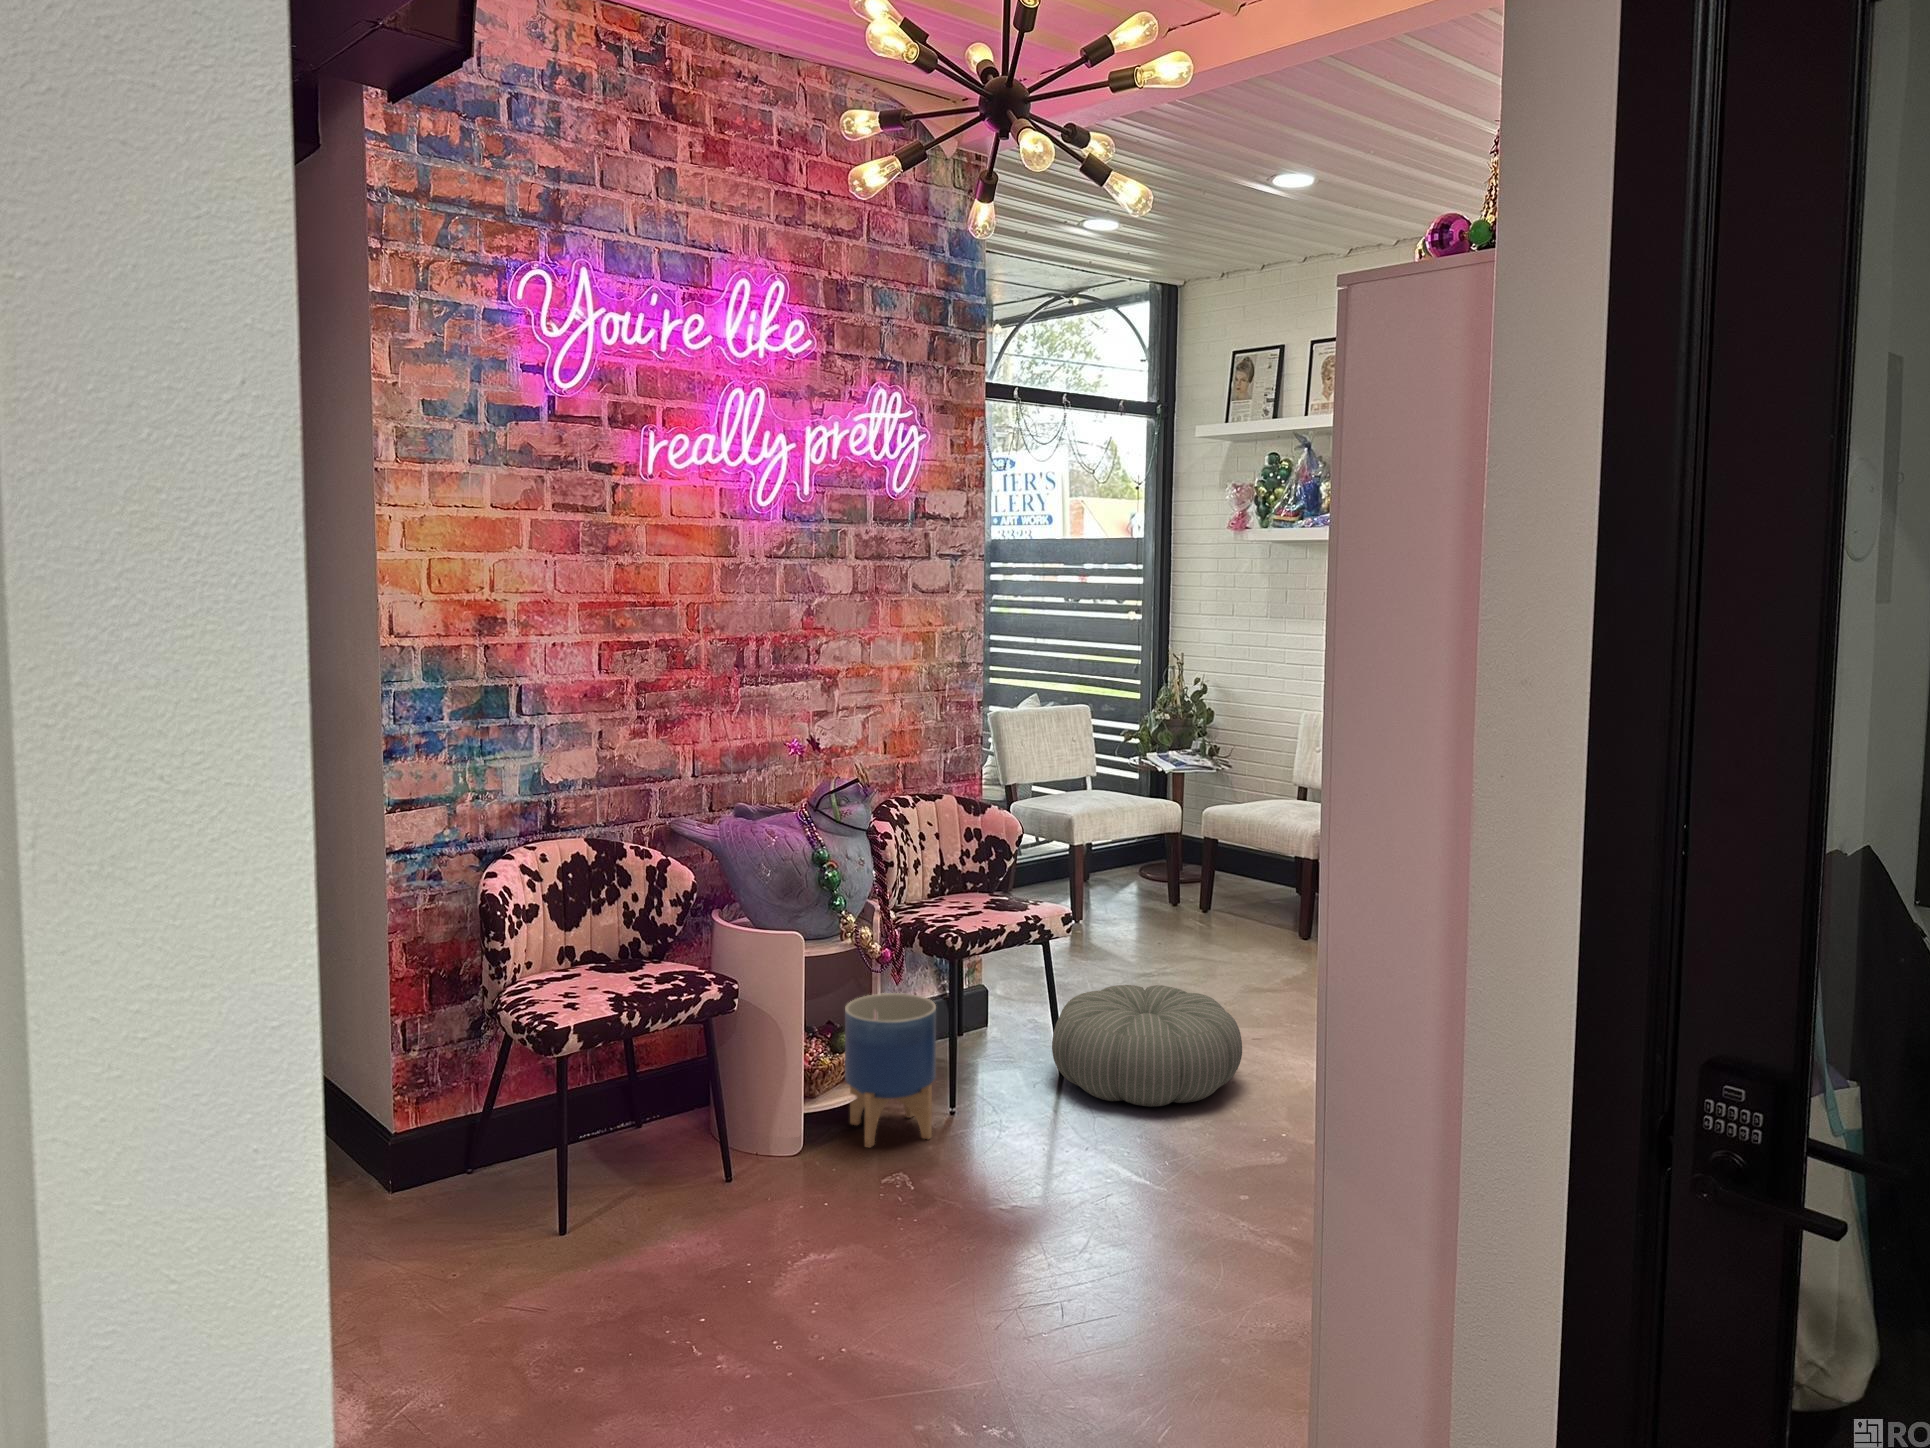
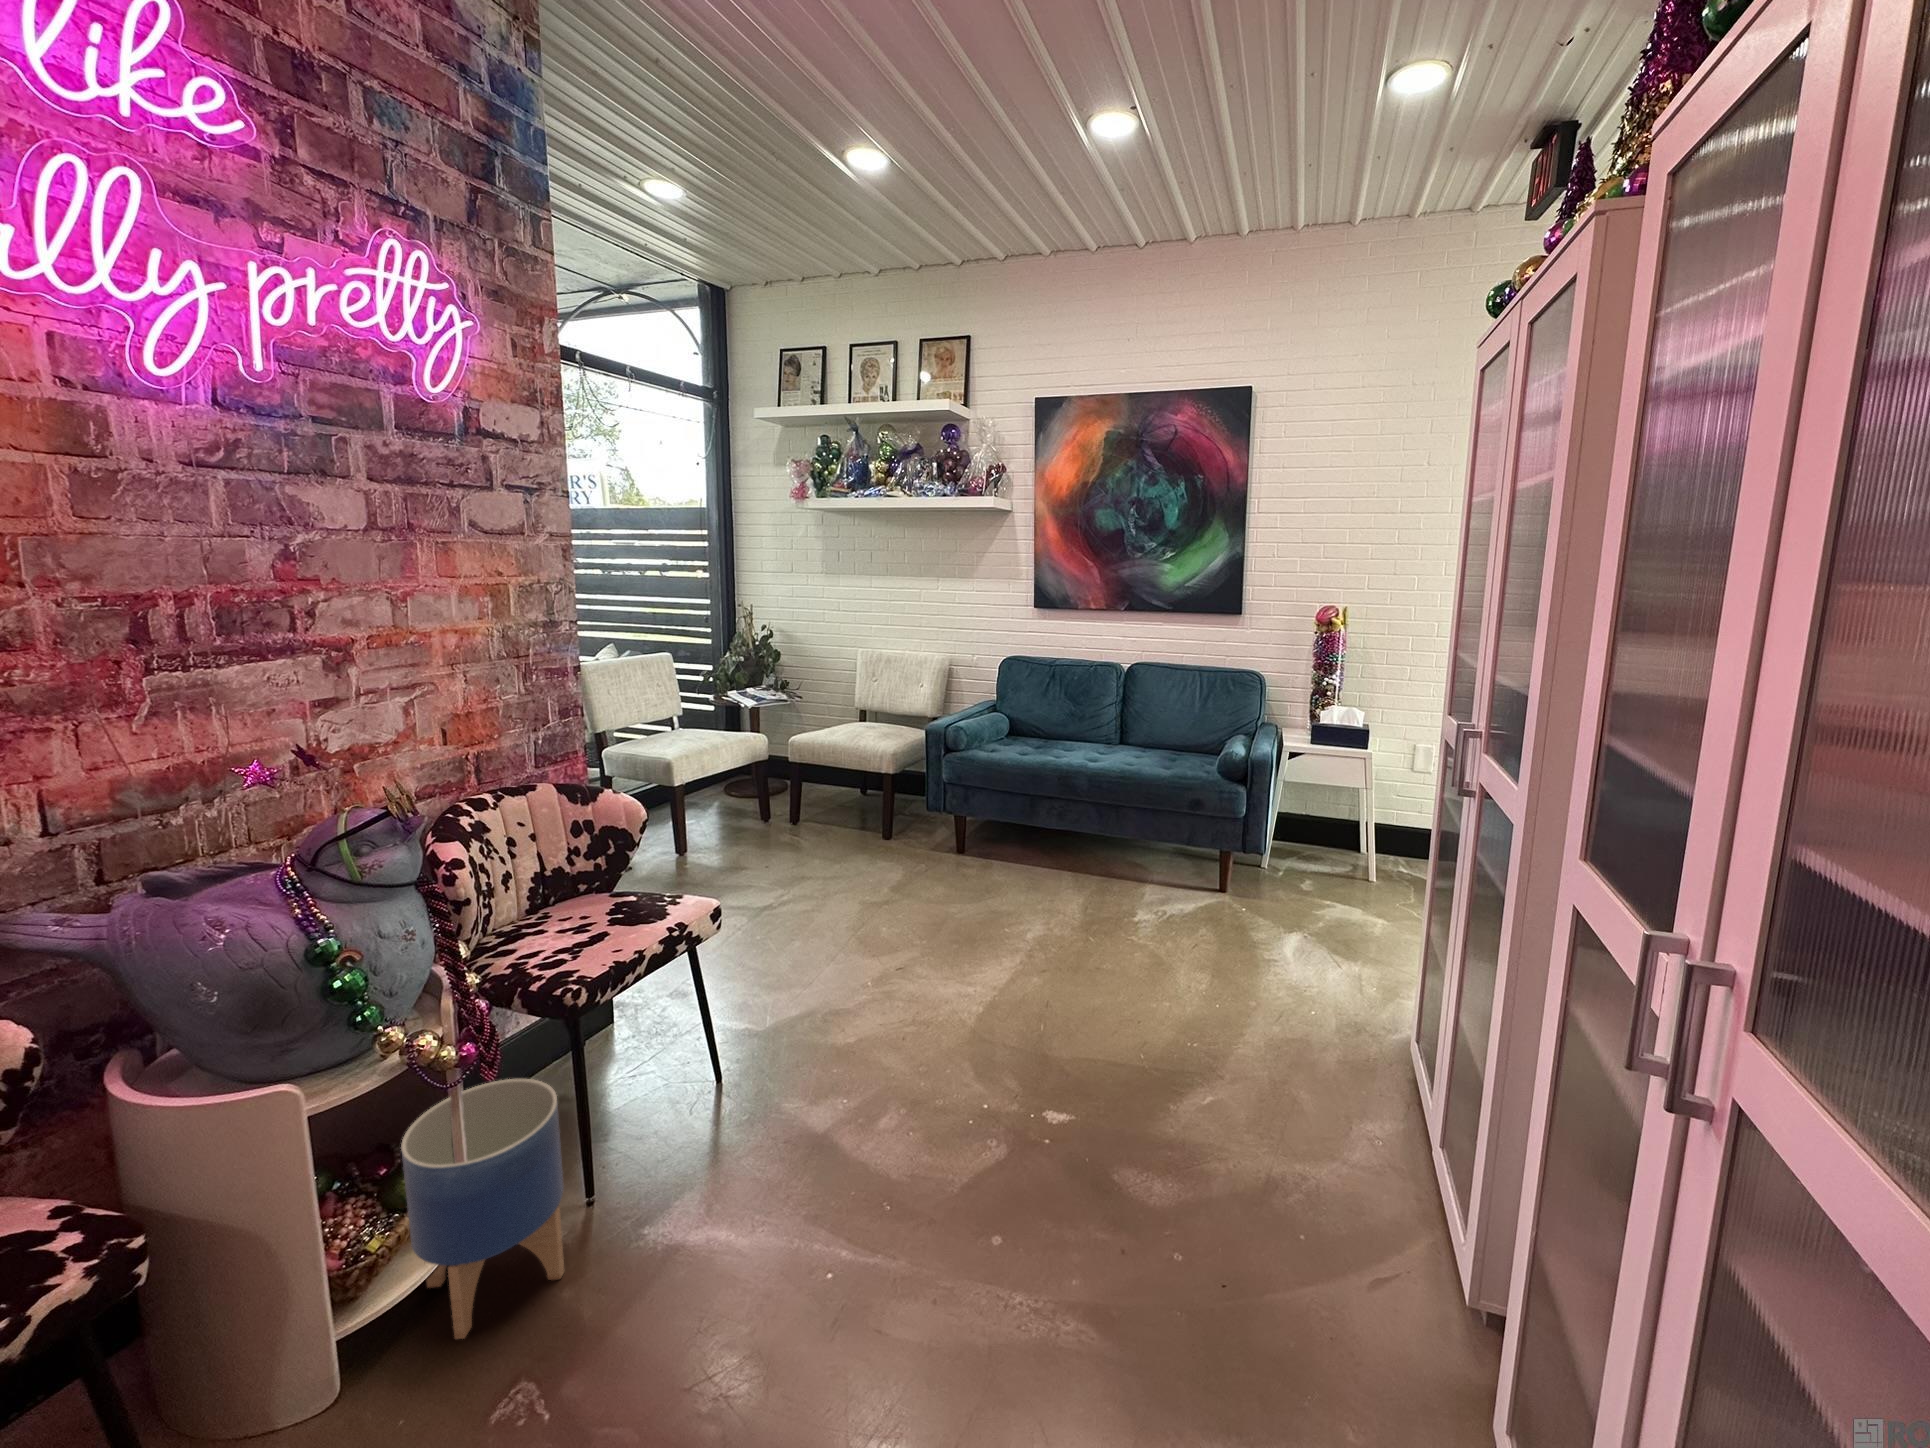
pouf: present [1052,985,1242,1106] -> none [708,950,916,1115]

